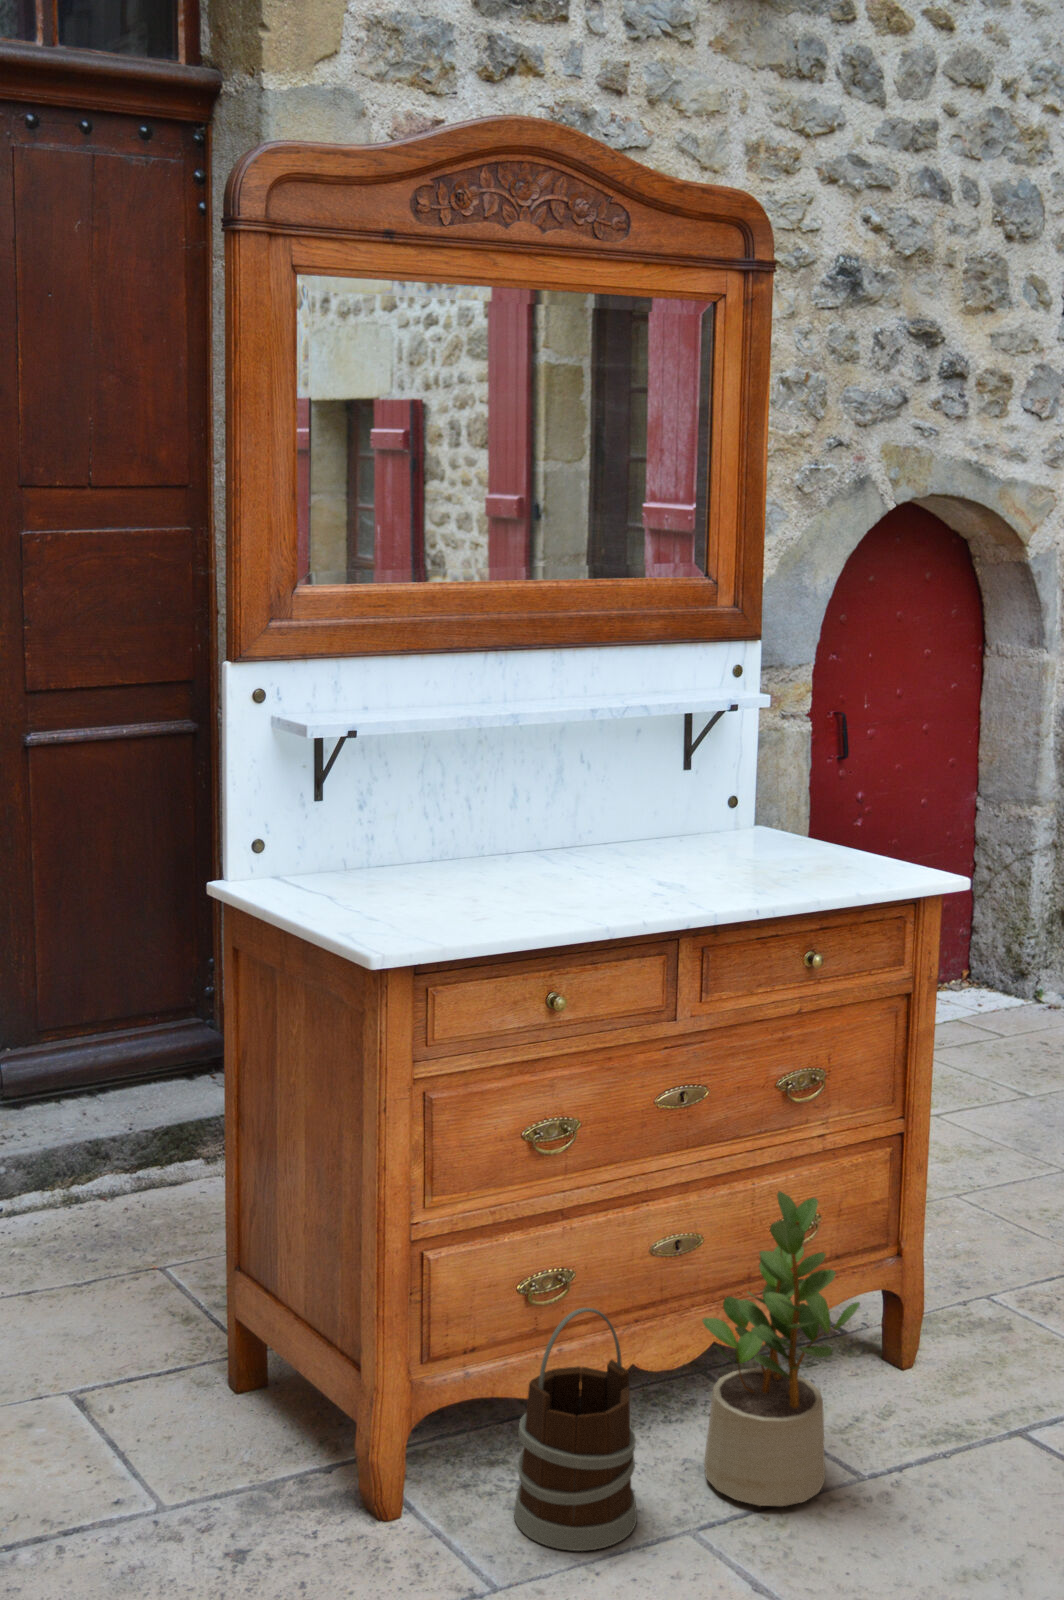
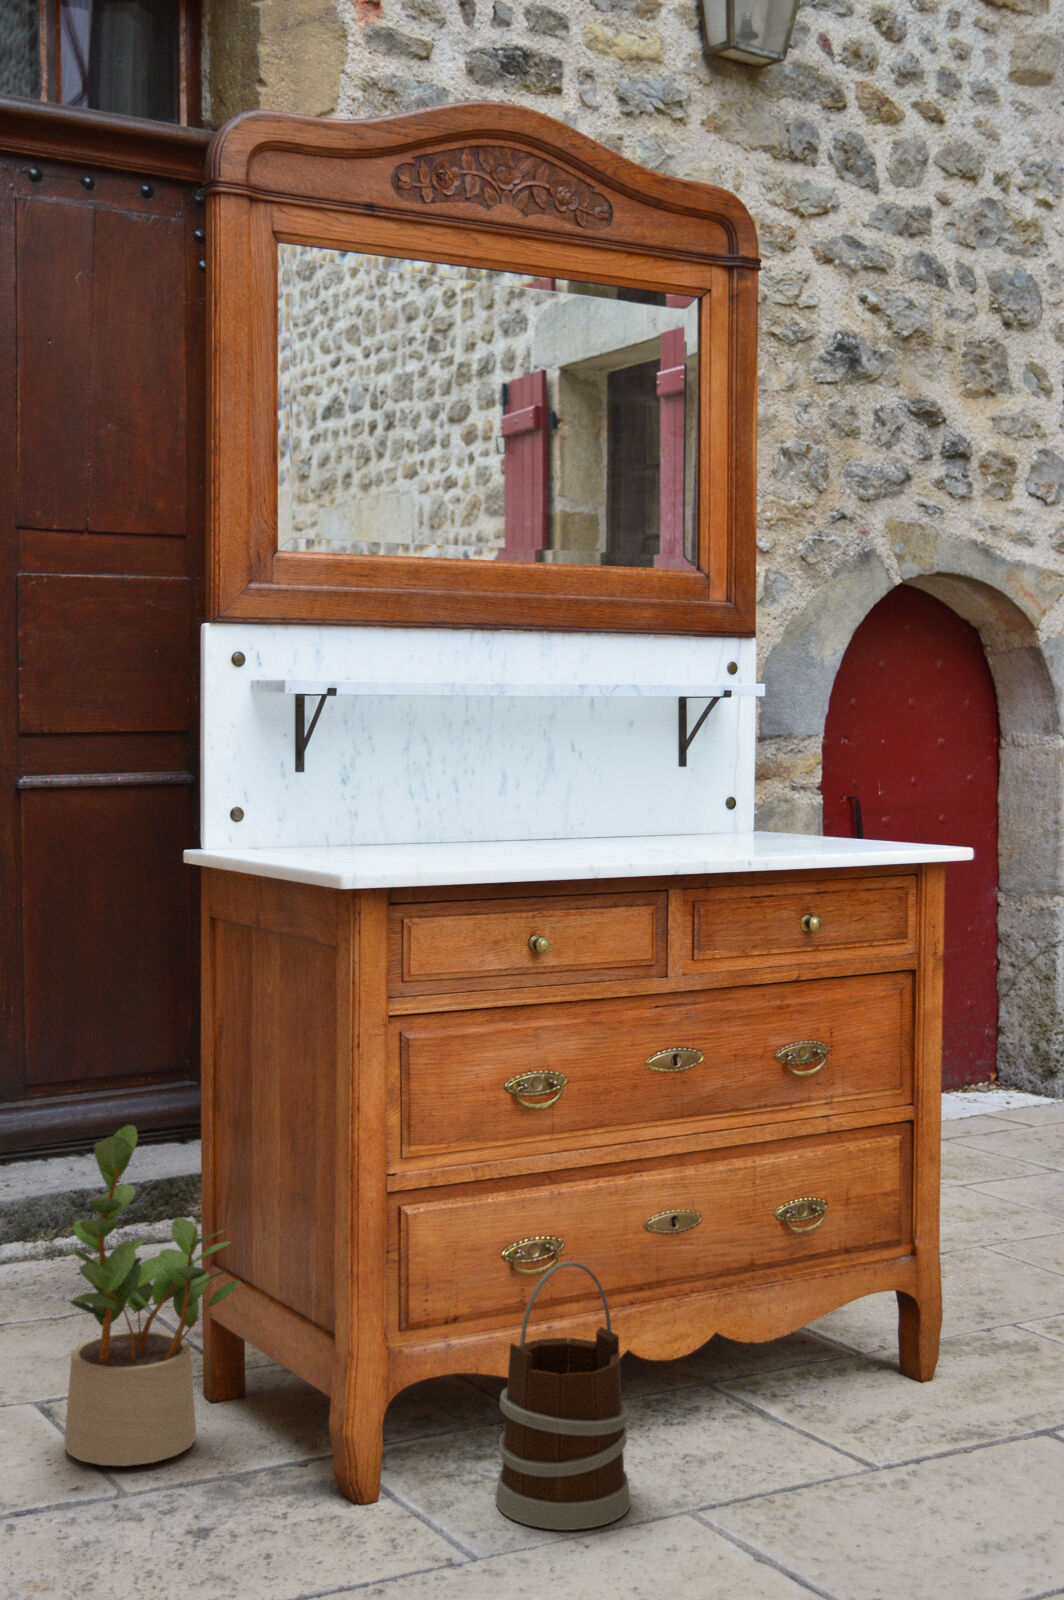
potted plant: present [702,1191,860,1506] -> present [65,1125,240,1466]

